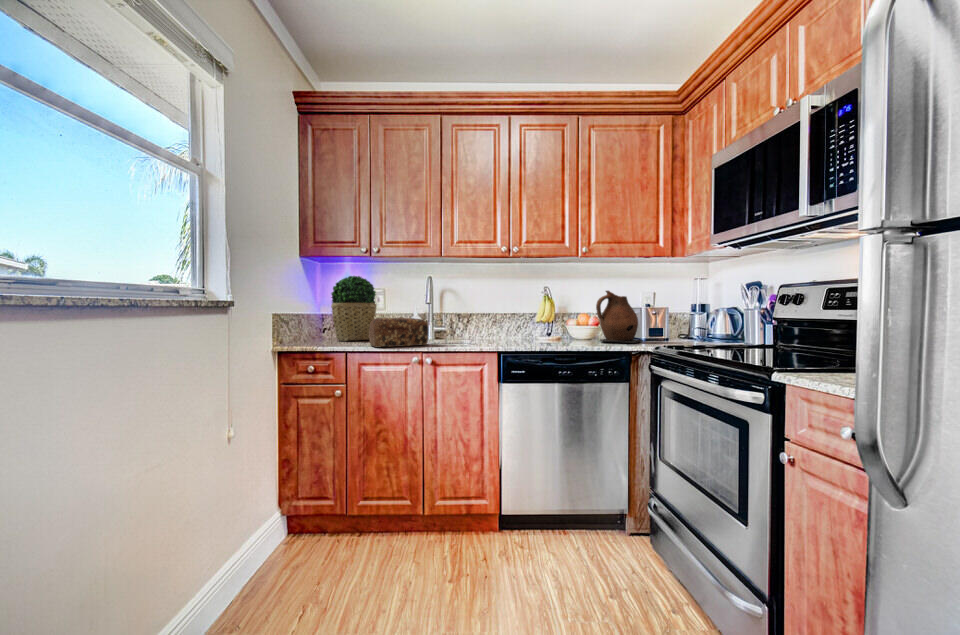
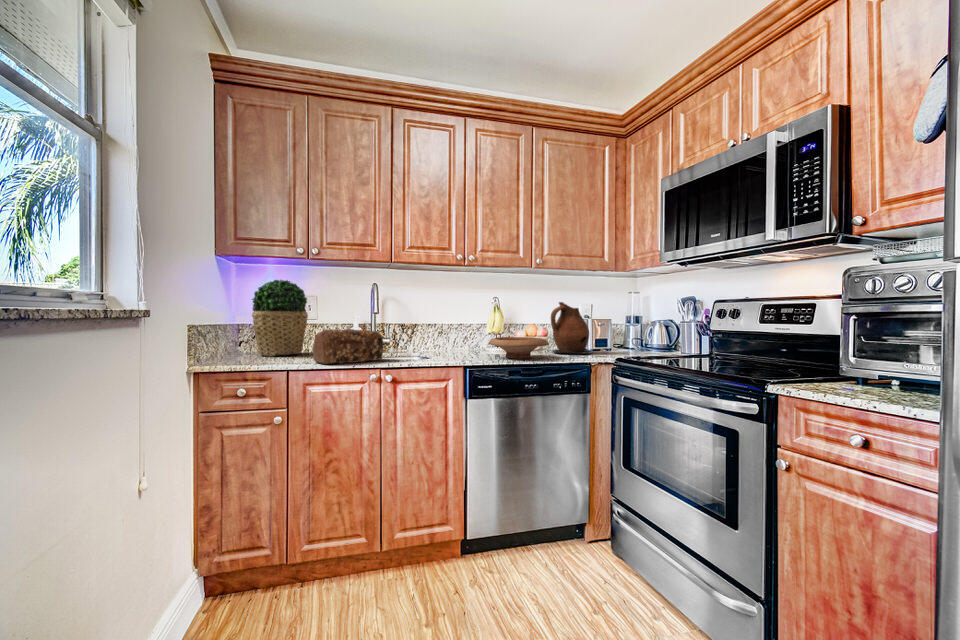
wooden bowl: none [527,325,586,346] -> present [489,337,549,359]

